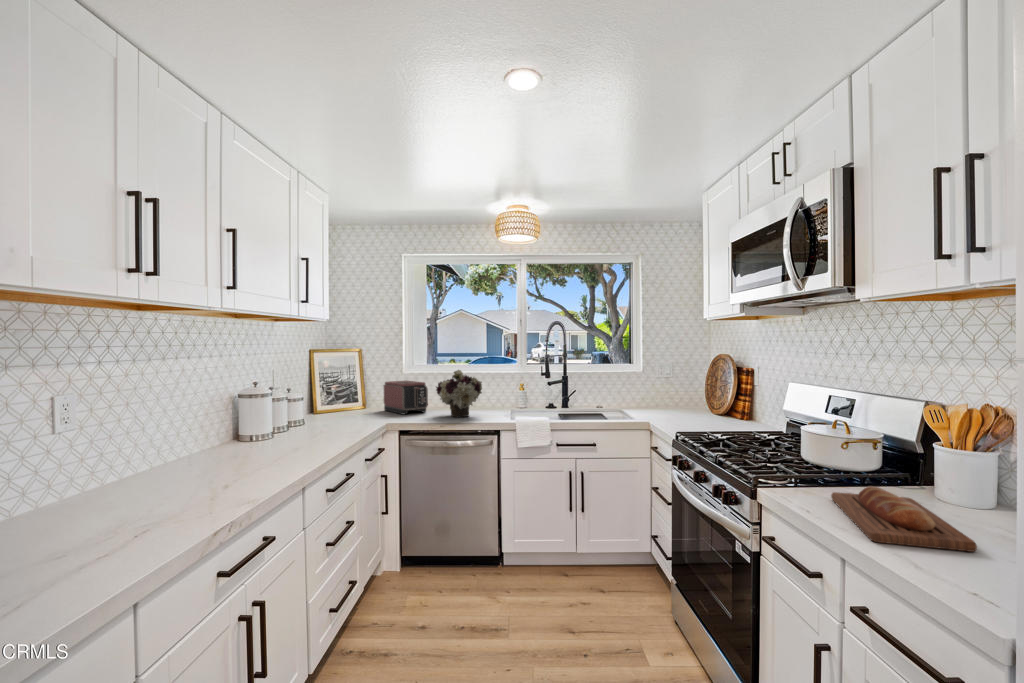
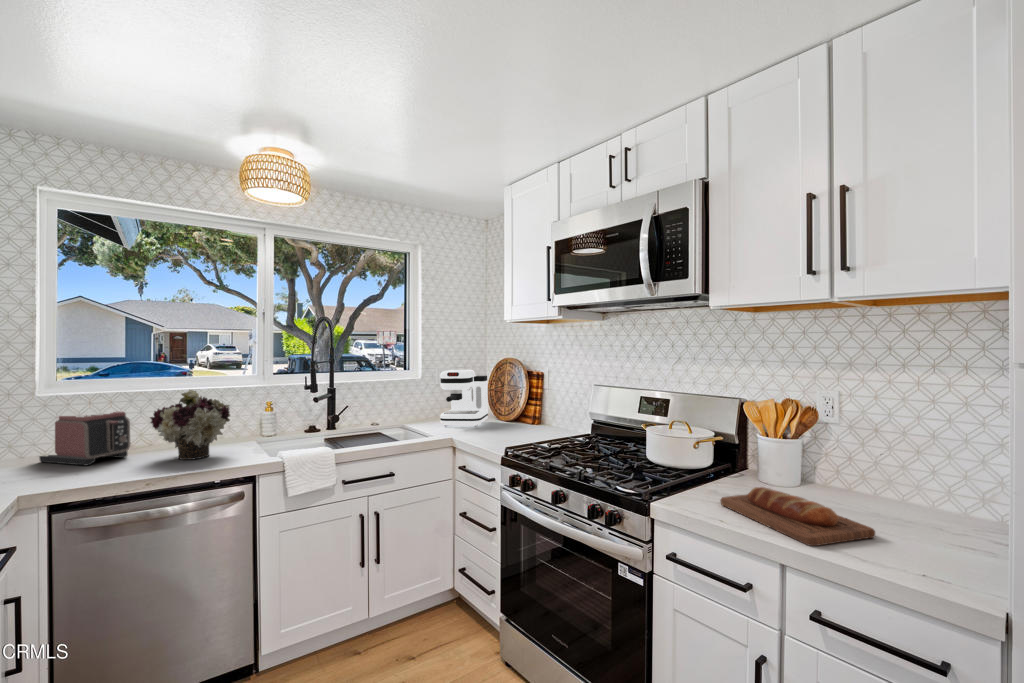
coffee maker: none [650,364,699,416] -> present [440,370,488,426]

